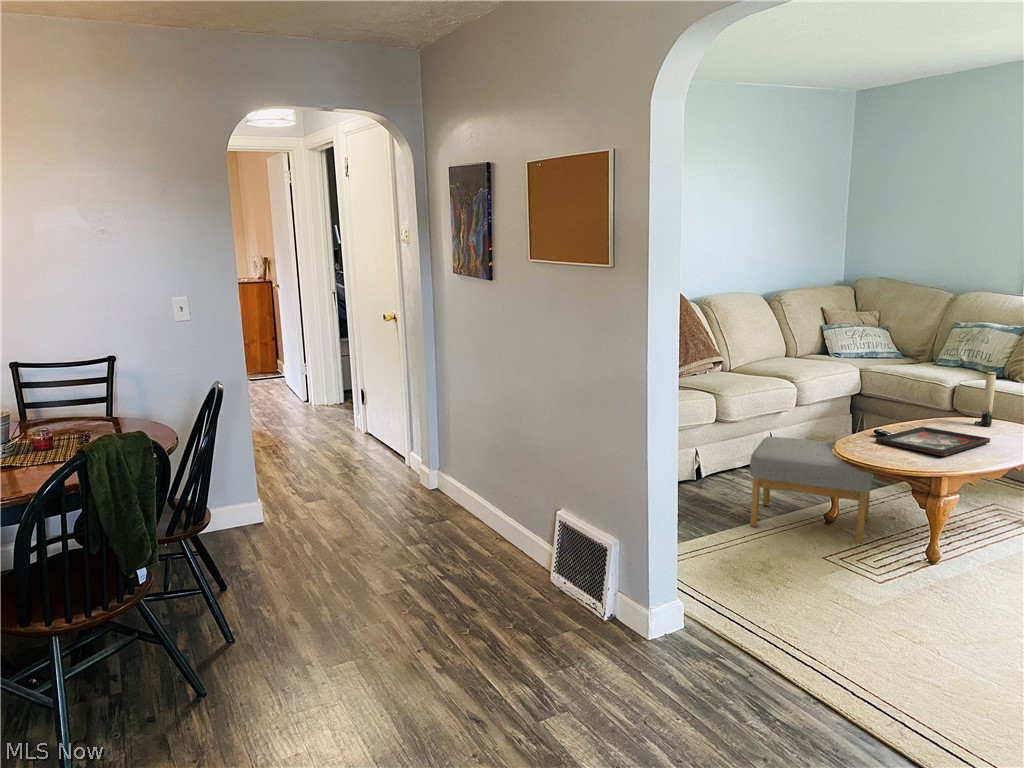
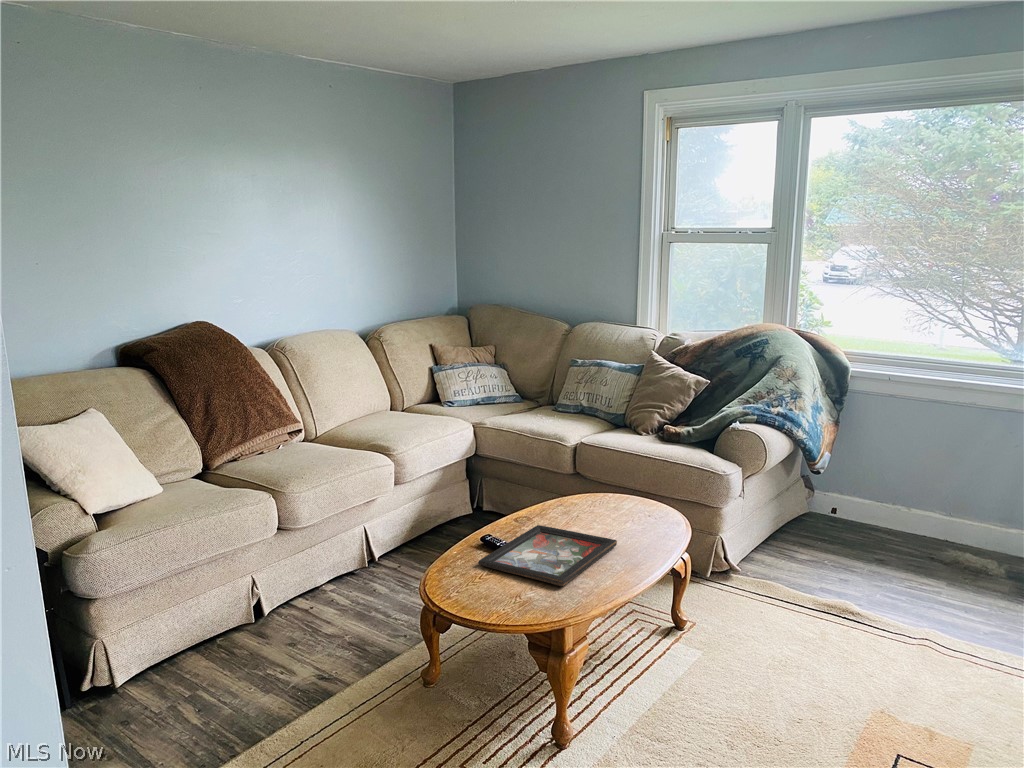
candle: present [975,372,996,427] -> none [598,443,618,512]
footstool: present [750,437,873,544] -> none [306,562,484,720]

